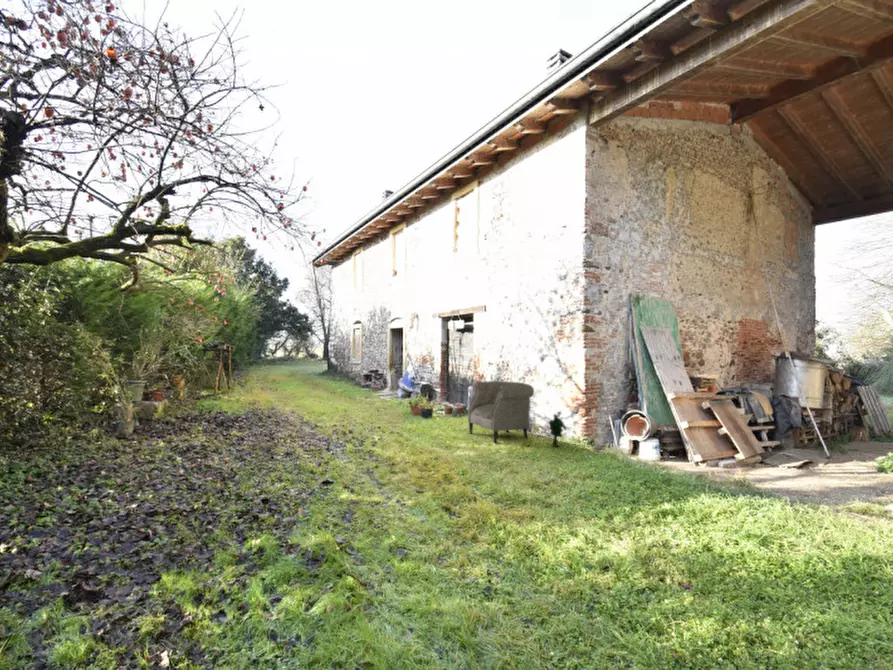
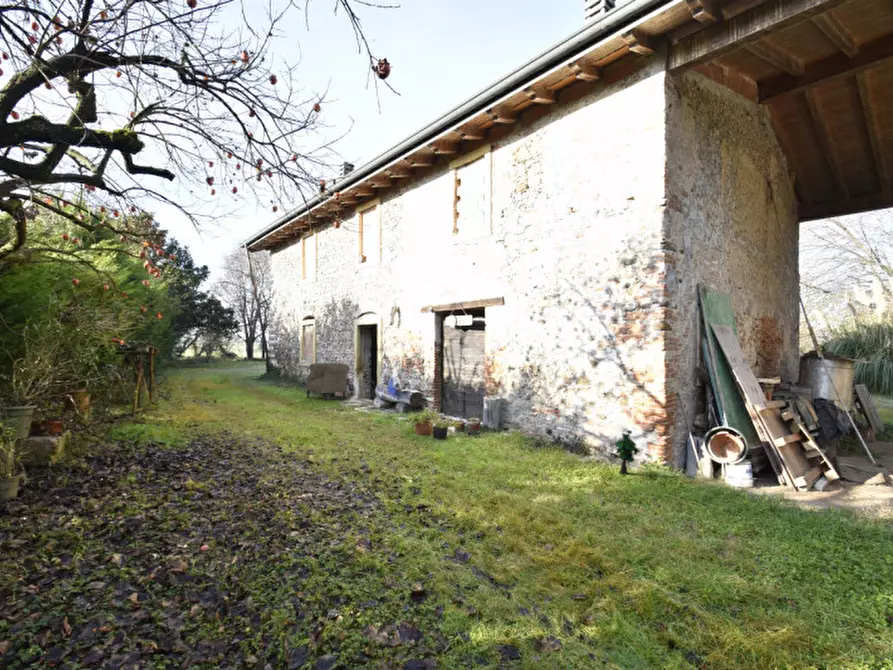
chair: present [468,381,534,443] -> present [306,363,350,400]

